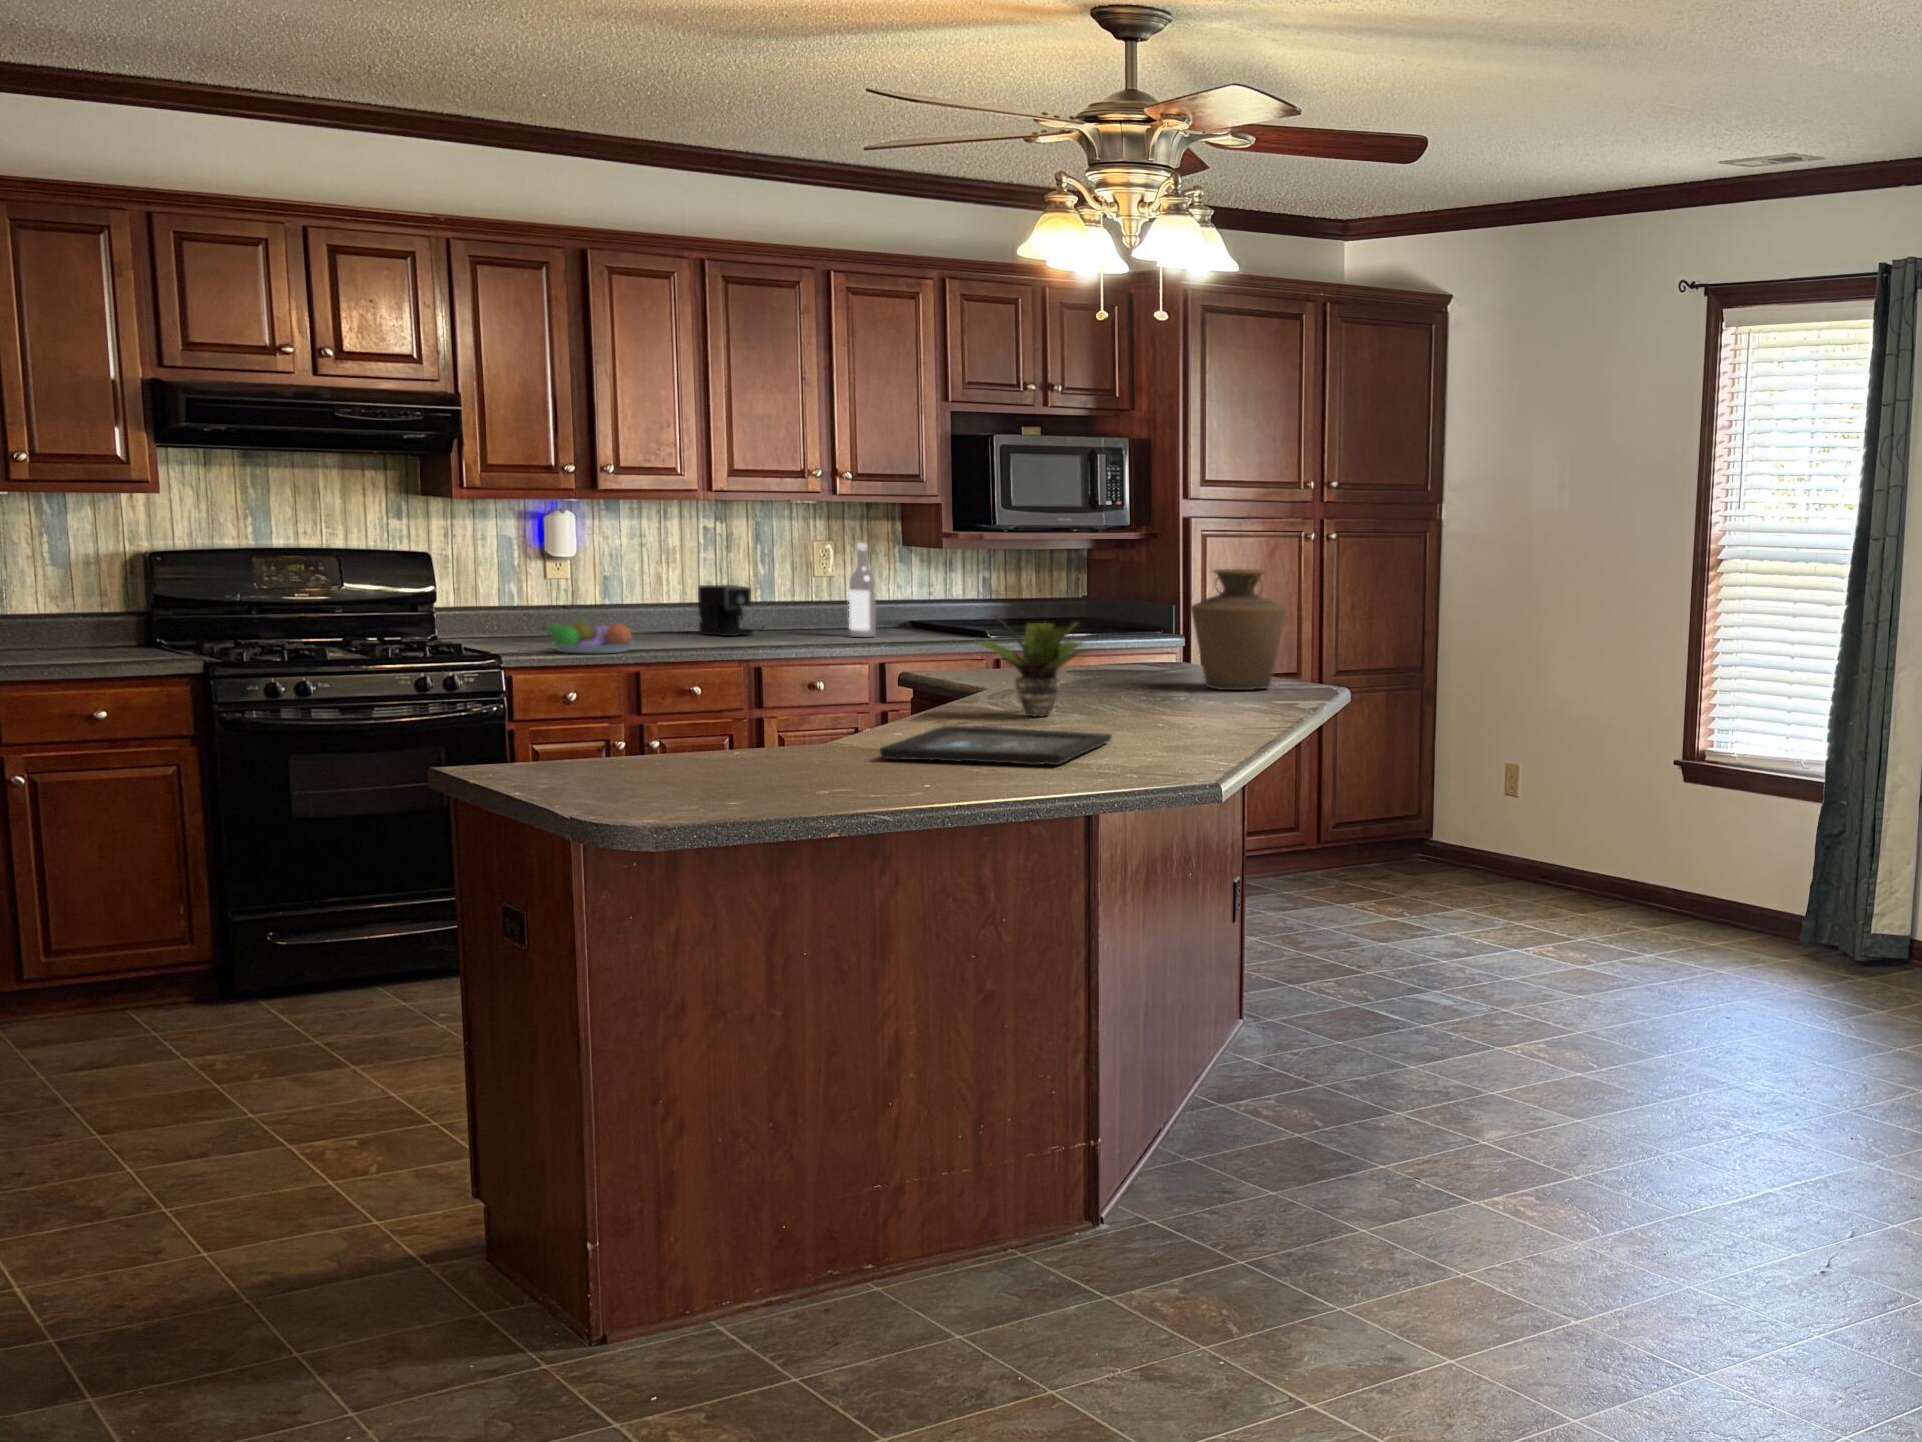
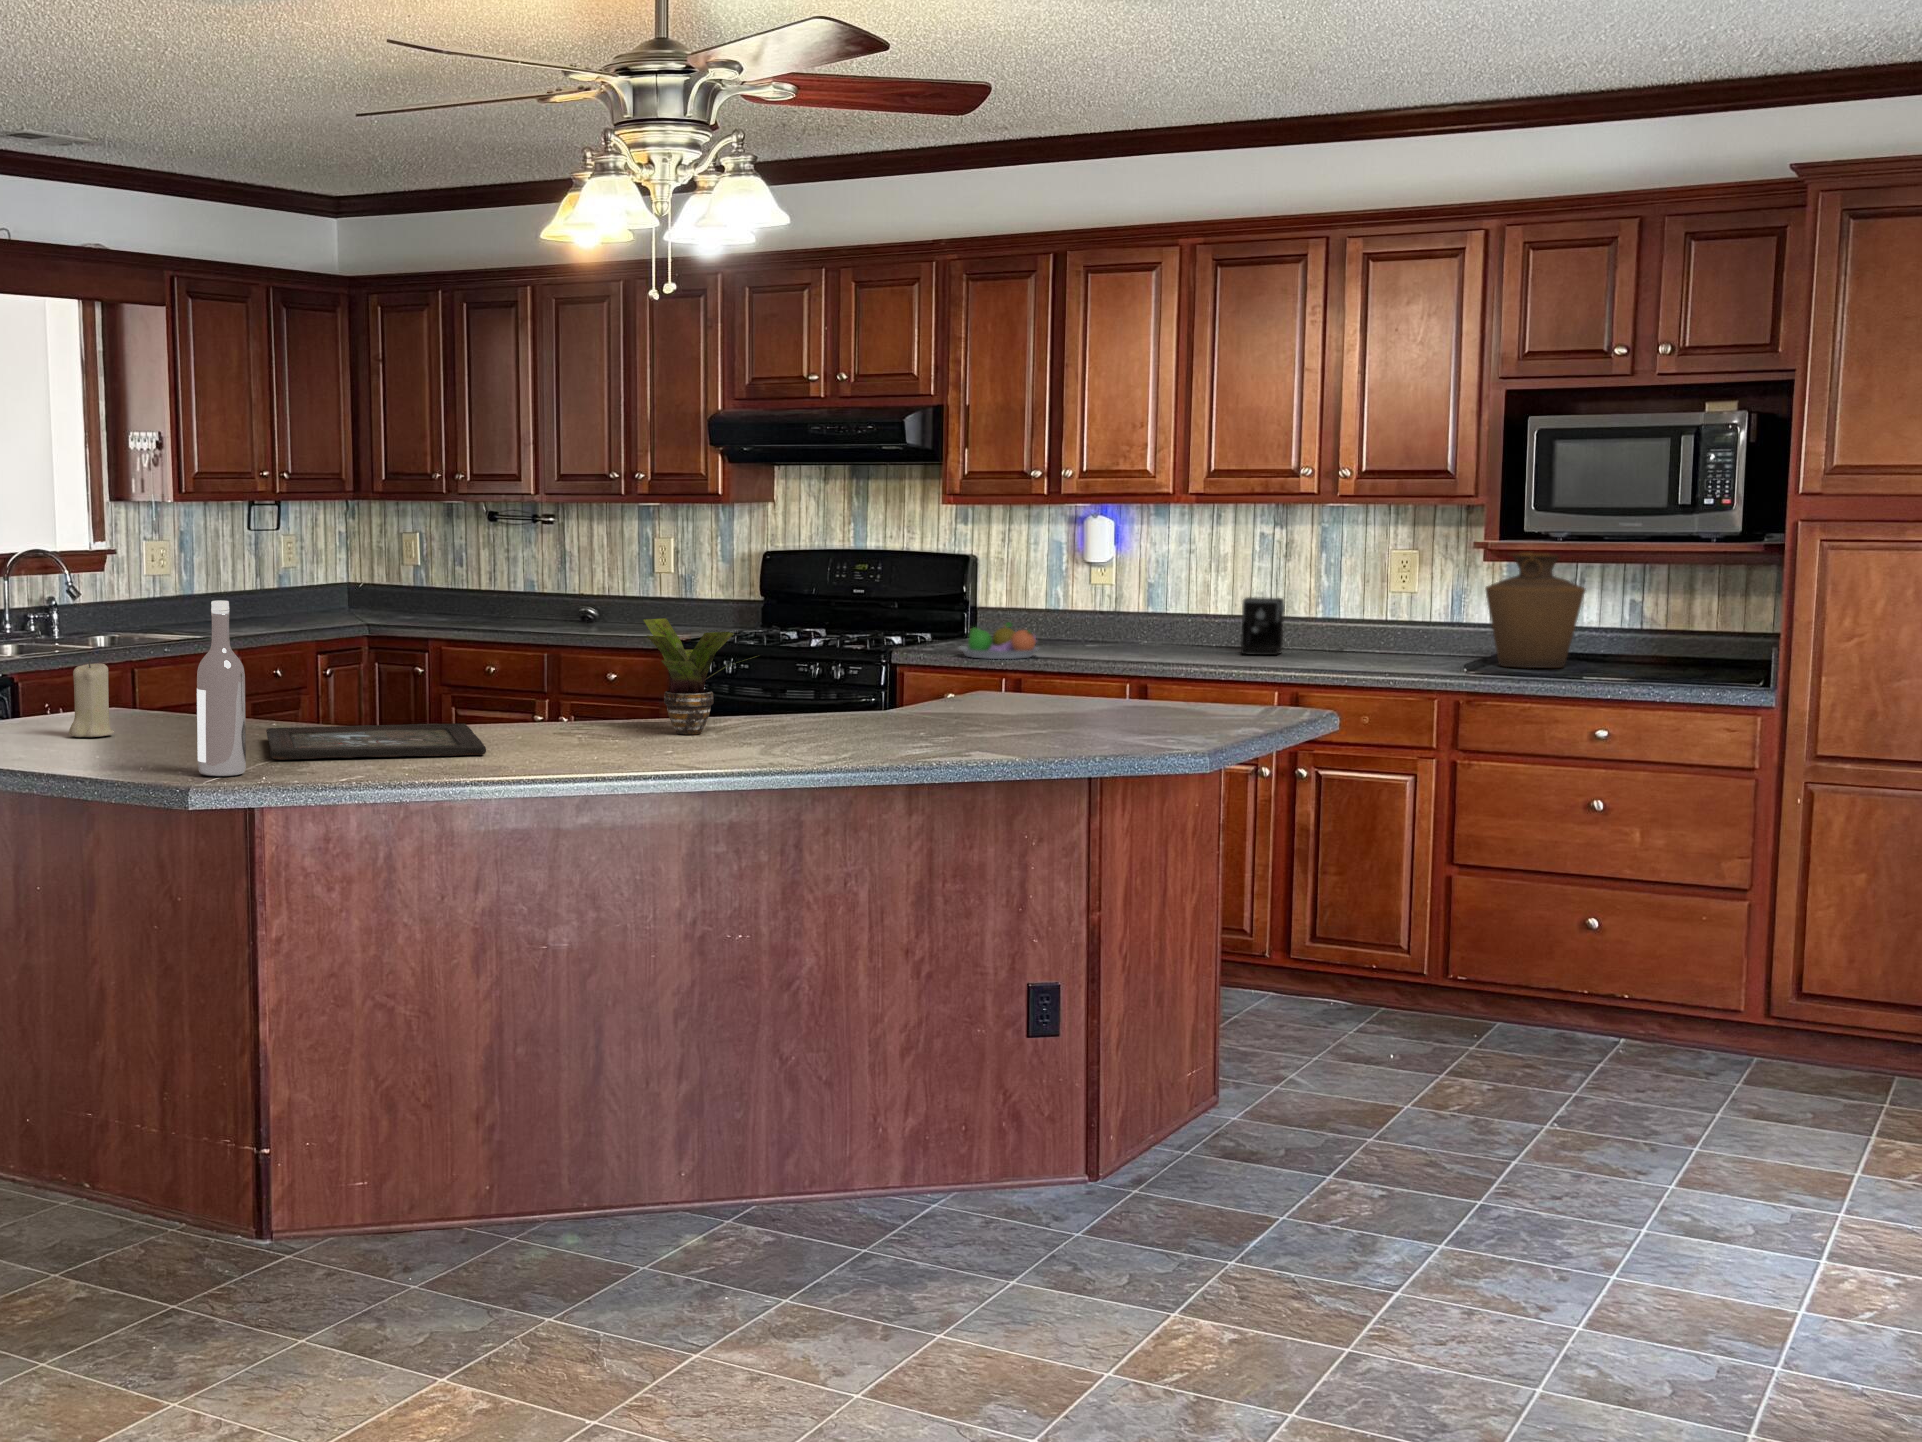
wine bottle: present [849,543,876,637] -> present [197,601,246,776]
vase: present [1191,569,1287,690] -> present [1485,553,1585,668]
candle: none [699,693,757,784] -> present [69,660,114,737]

